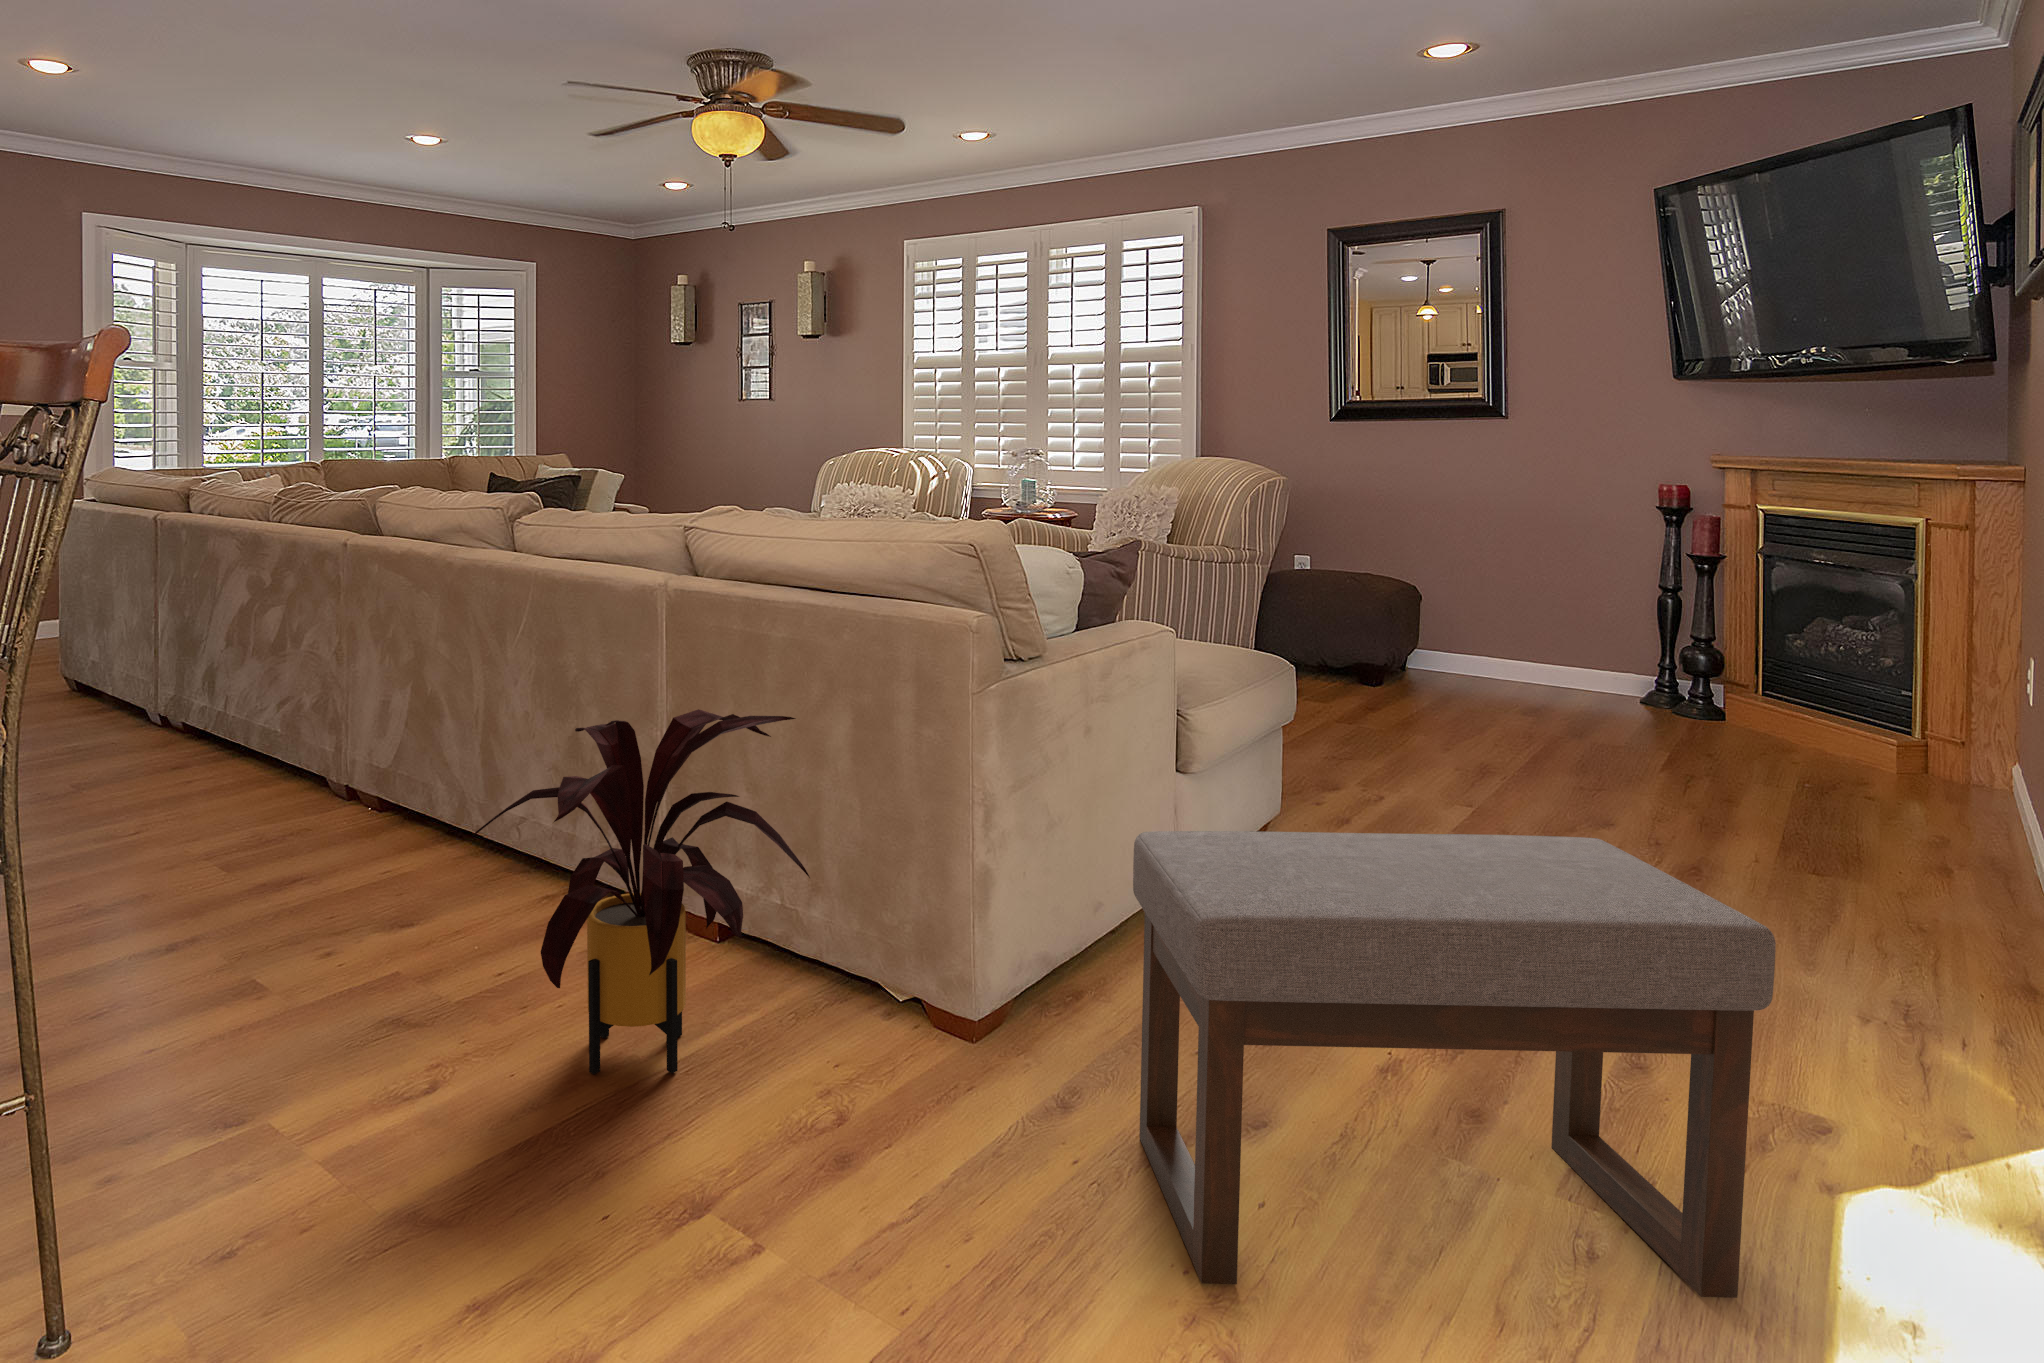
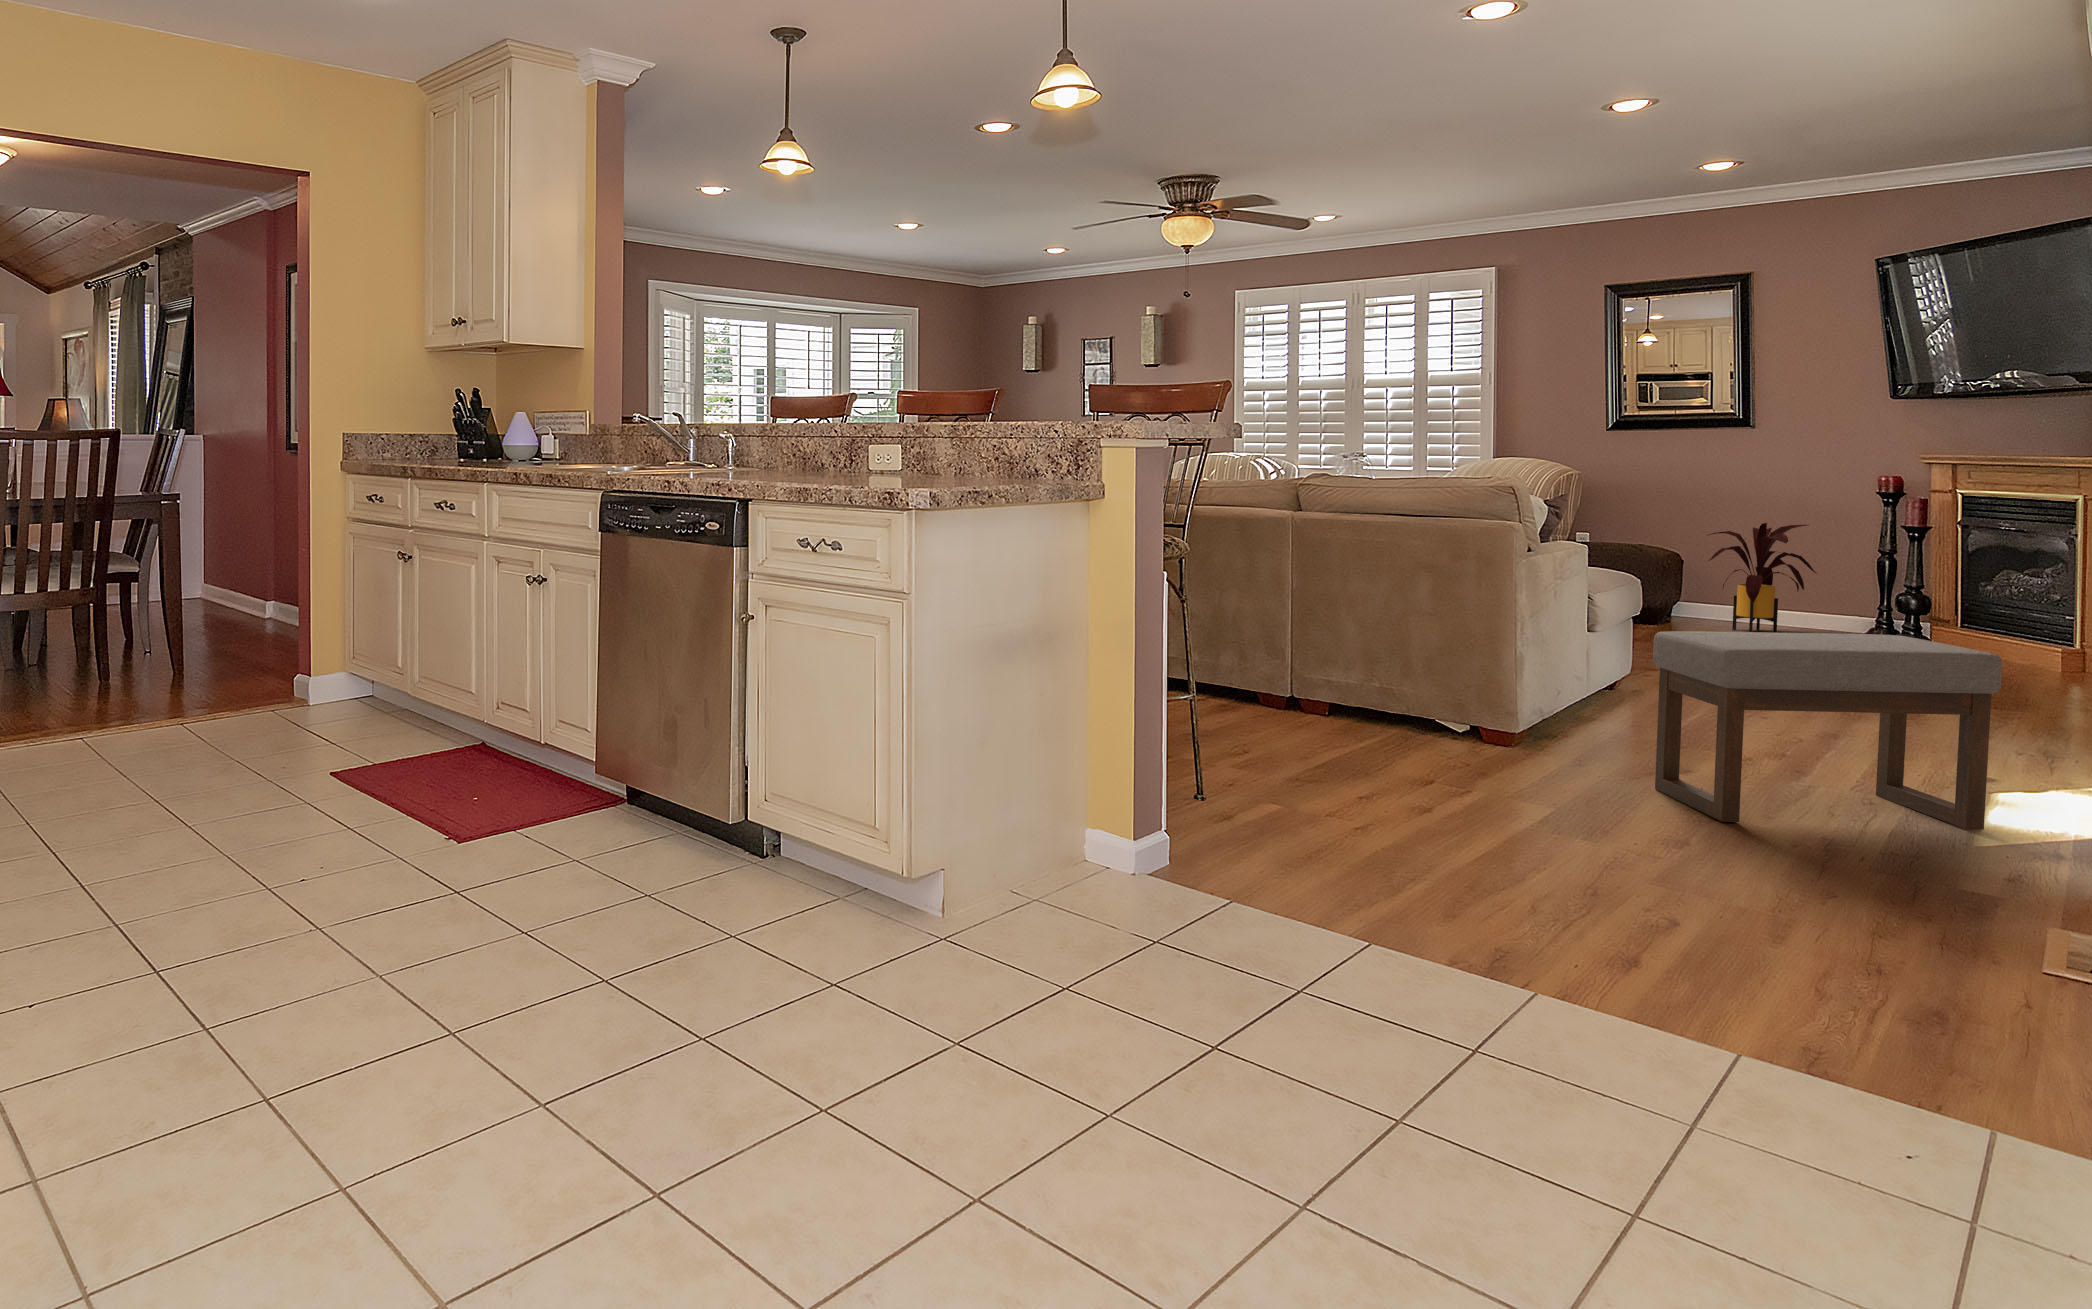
house plant: present [473,709,810,1074] -> present [1707,523,1816,633]

